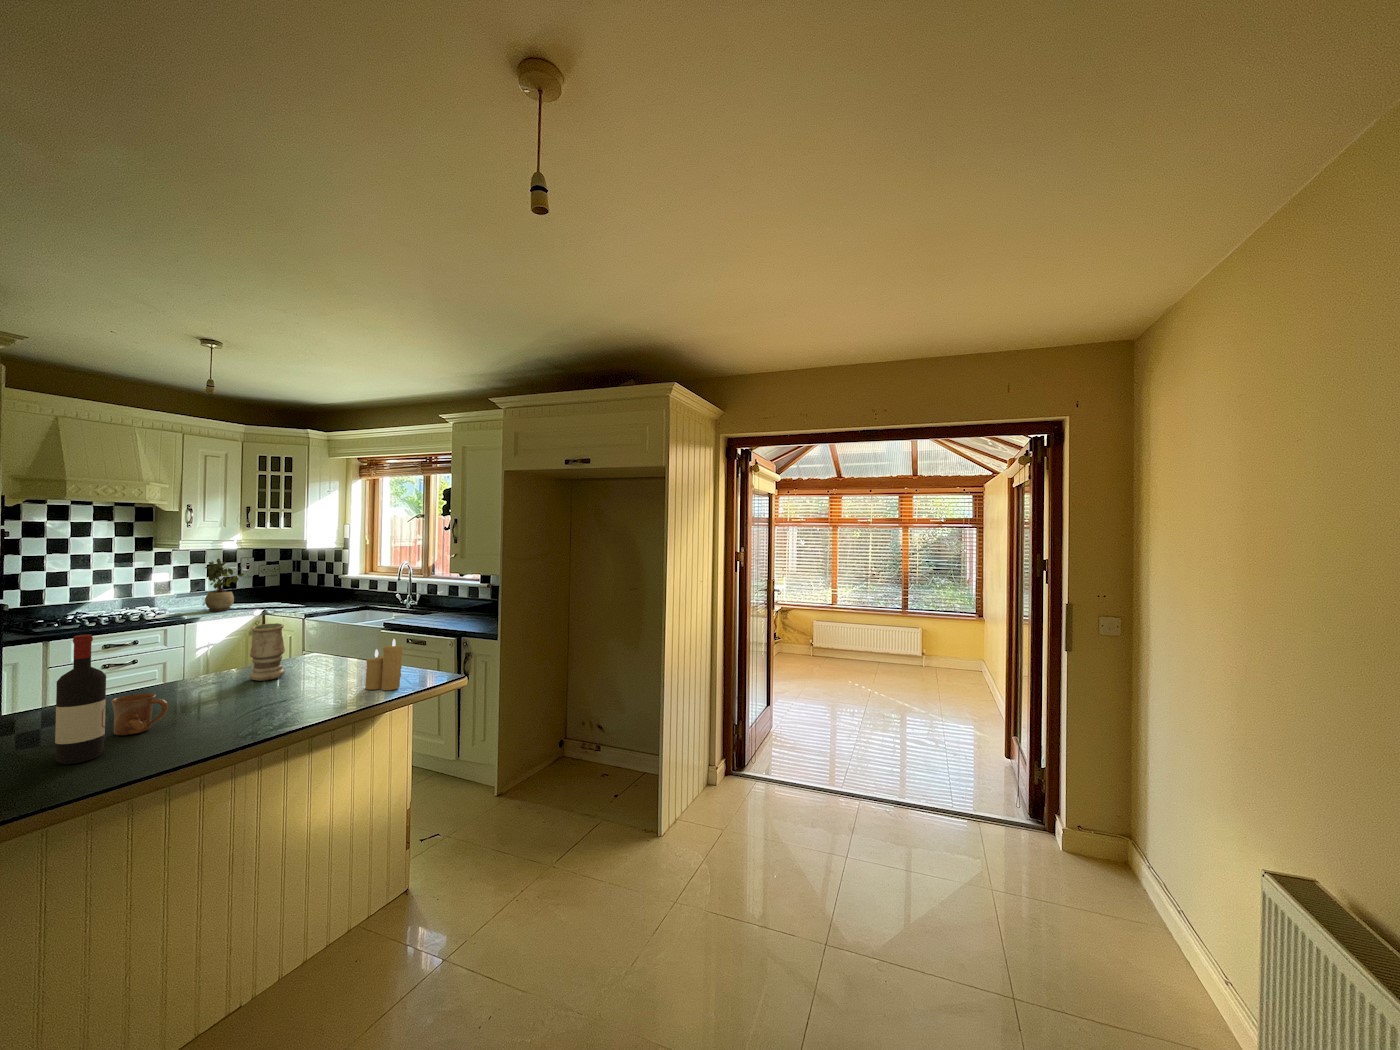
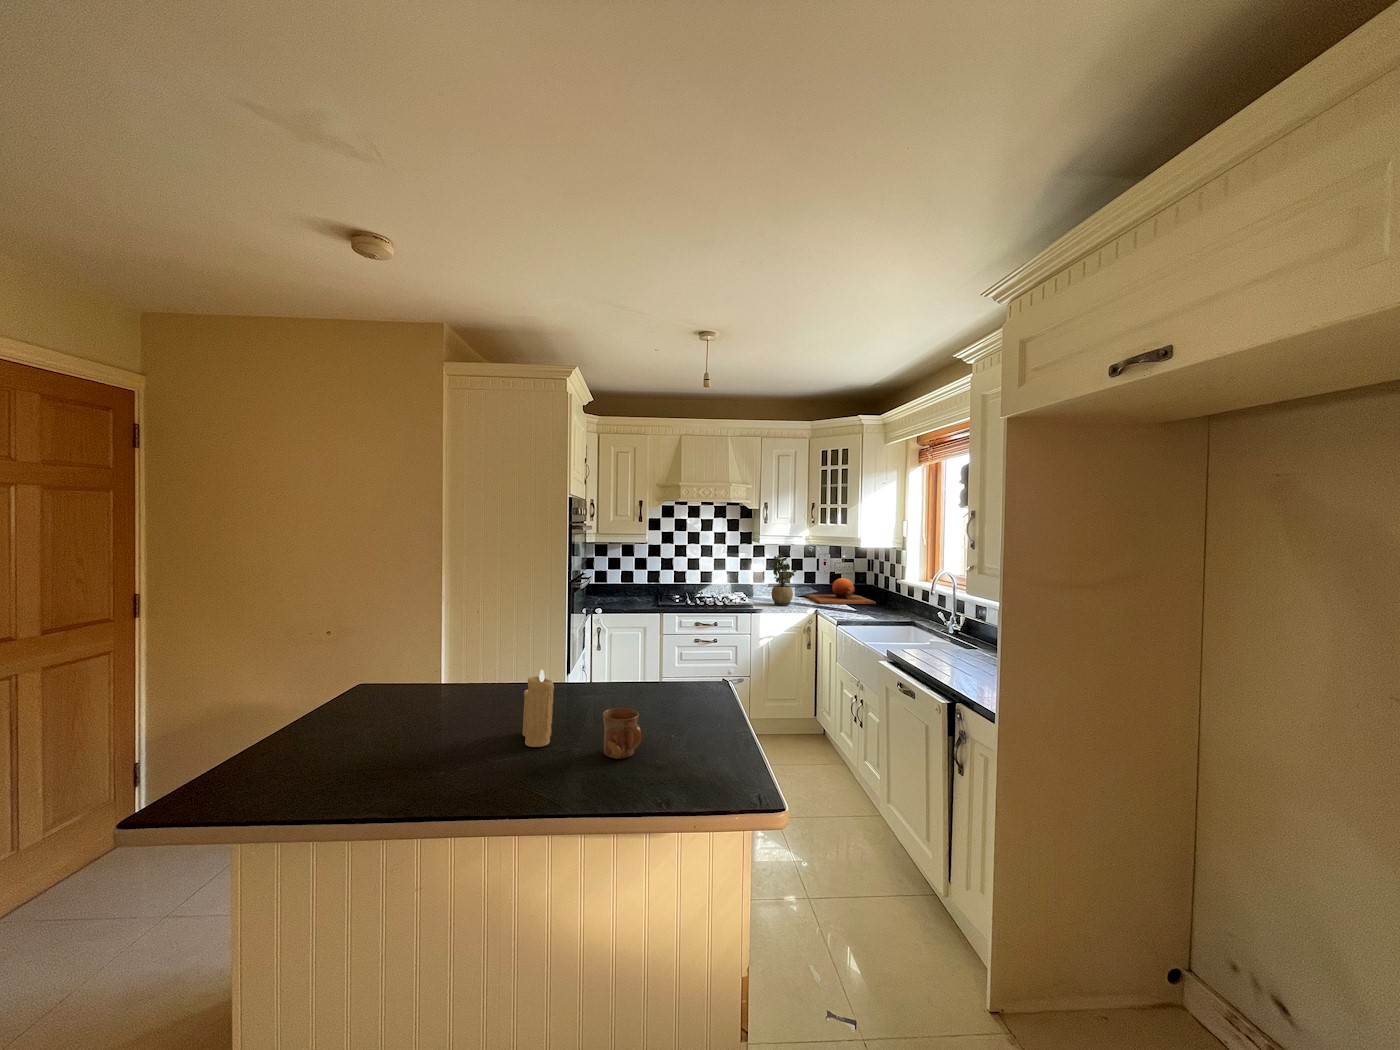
chopping board: none [233,579,319,604] -> present [806,578,876,604]
vase: present [250,623,285,681] -> none [637,633,672,706]
wine bottle: present [55,634,106,764] -> none [356,622,399,763]
candle: present [365,639,403,690] -> present [522,670,554,747]
mug: present [111,693,168,735] -> present [602,708,641,759]

